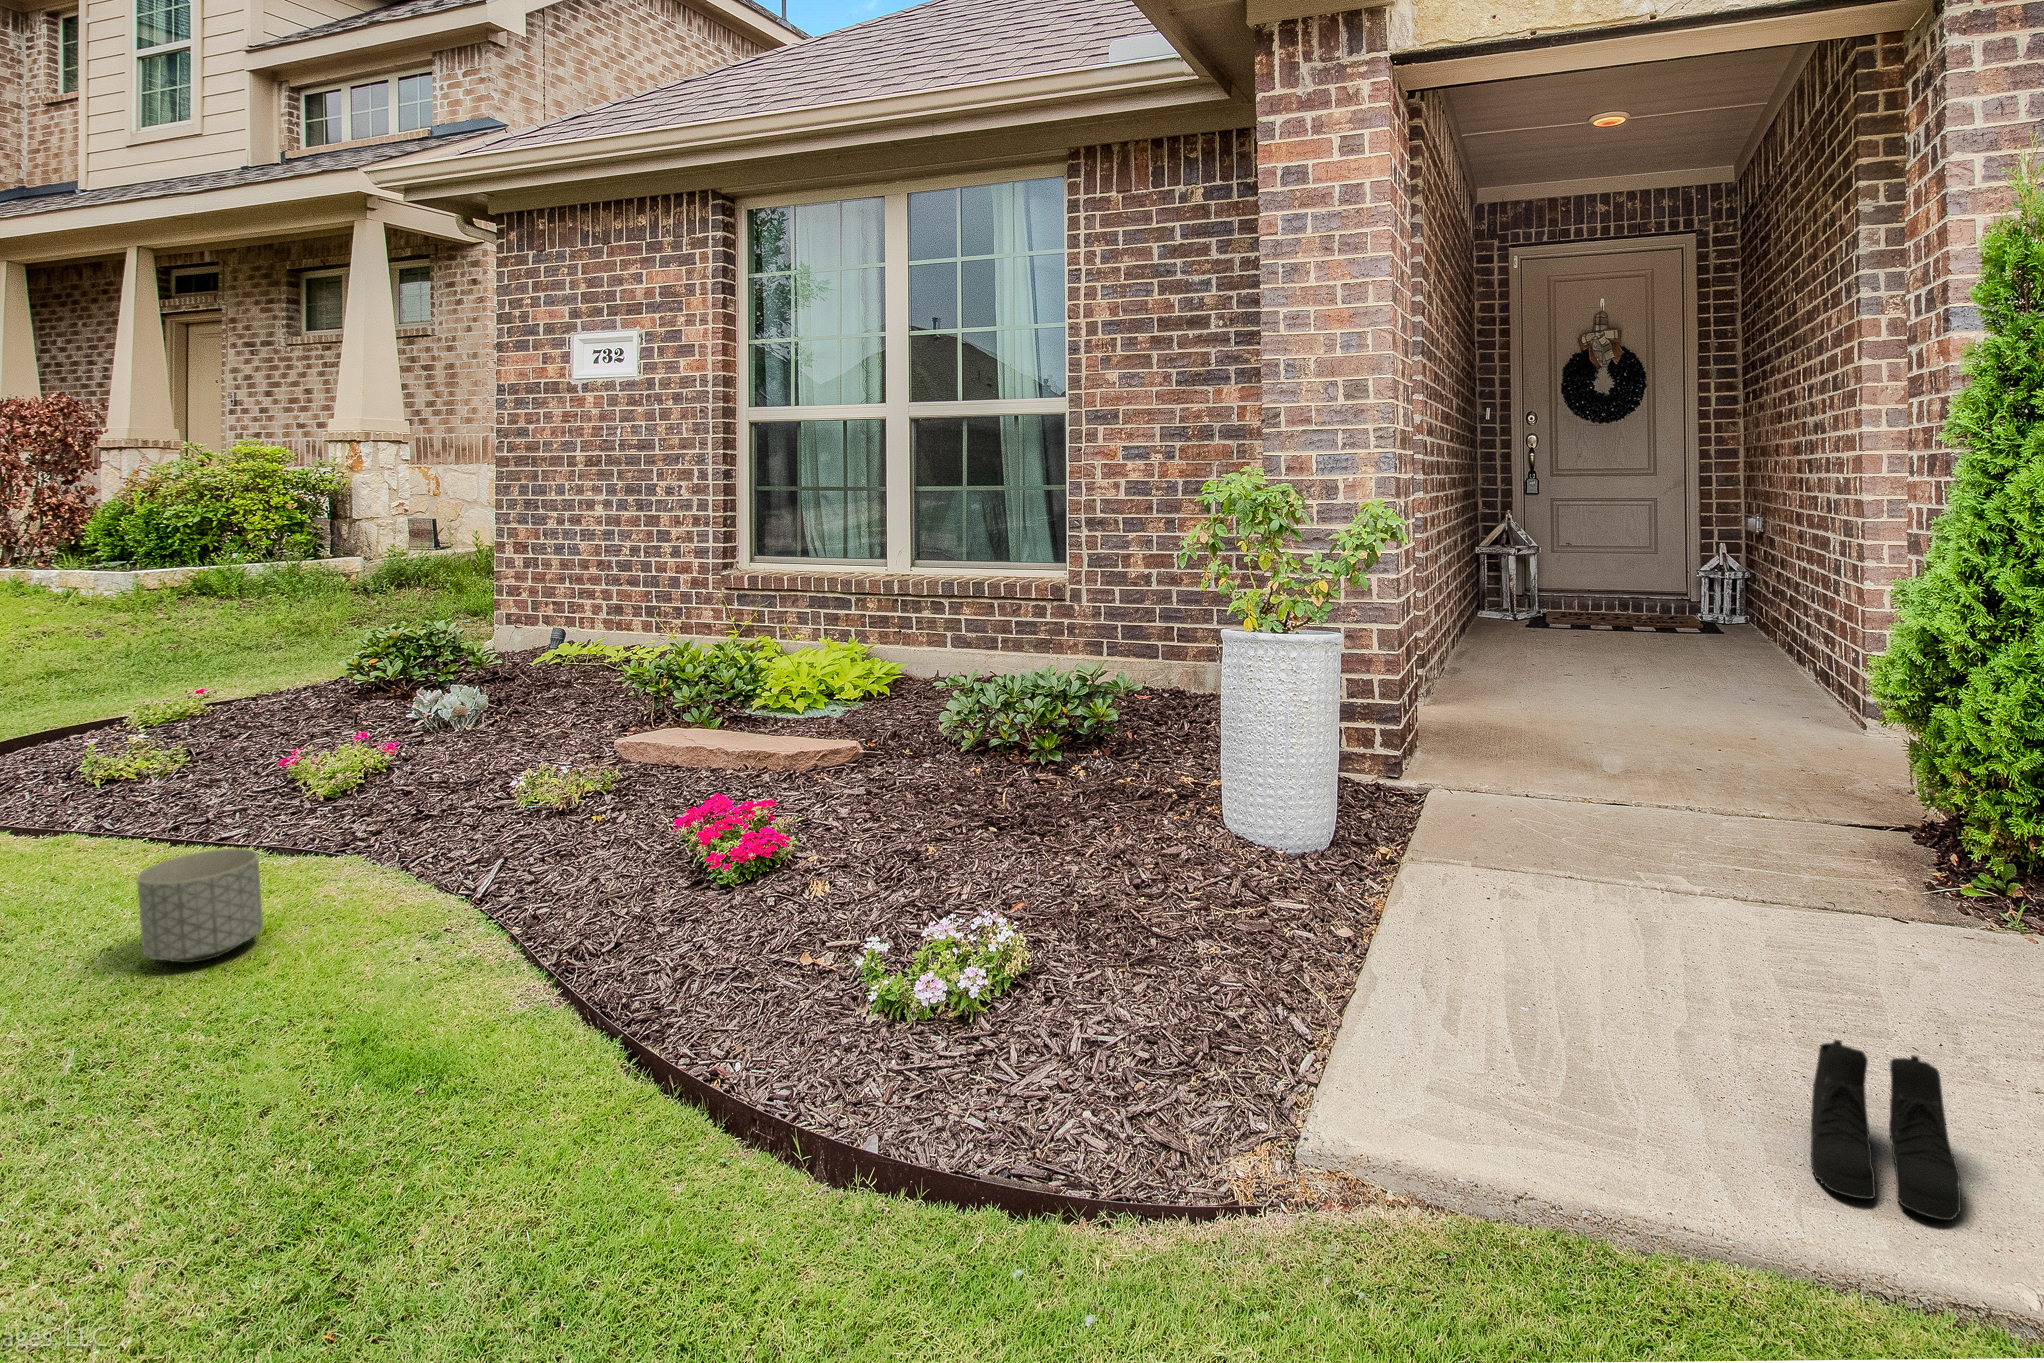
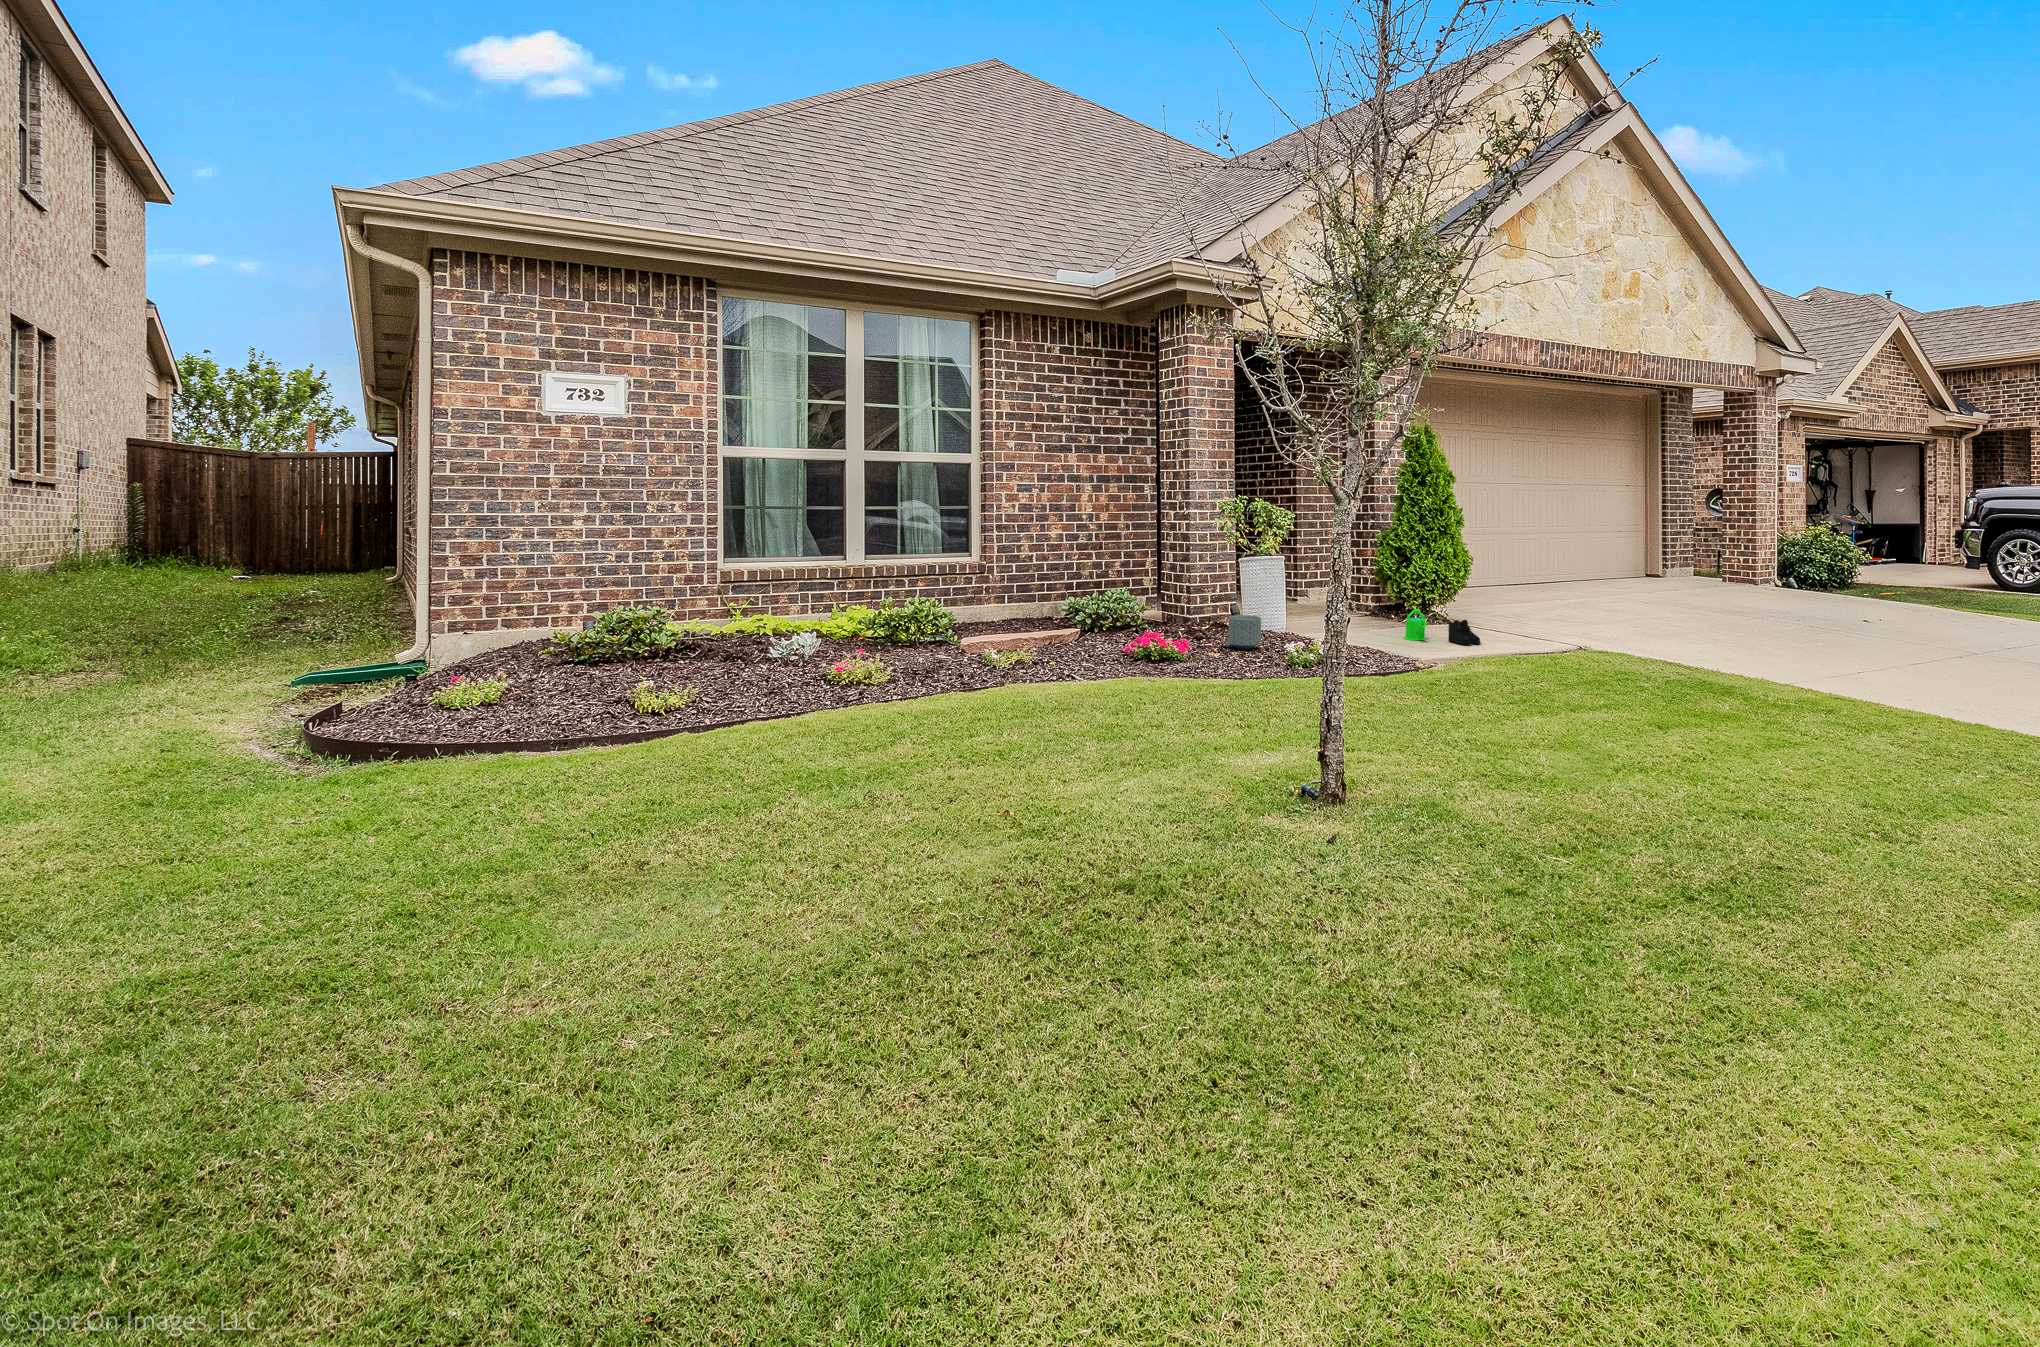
planter: present [137,849,263,963] -> present [1228,615,1261,649]
watering can: none [1658,923,1766,1069] -> present [1404,609,1427,640]

